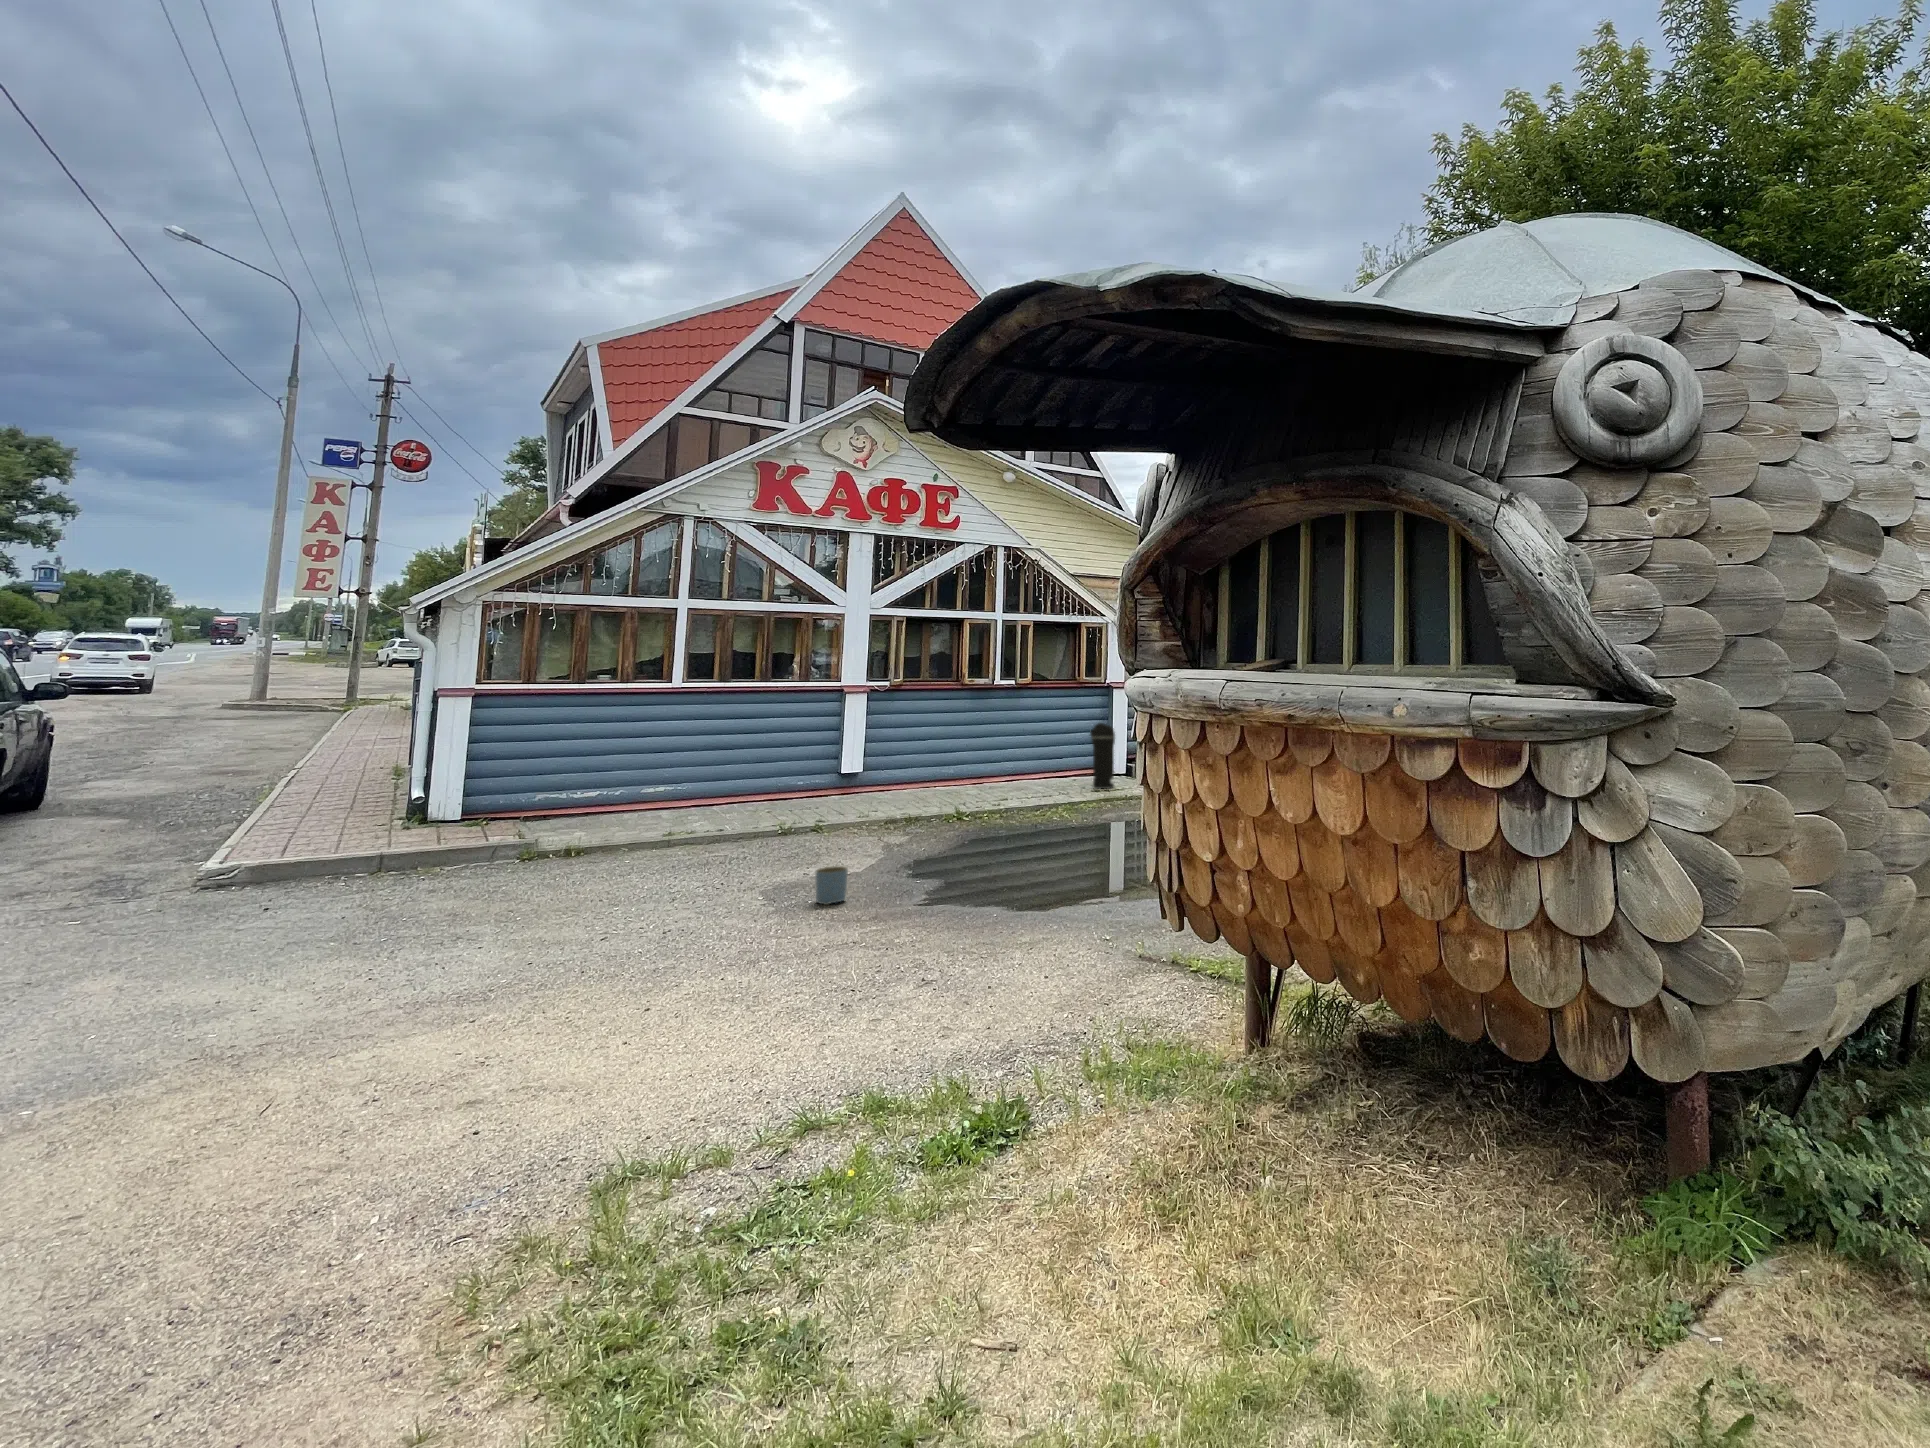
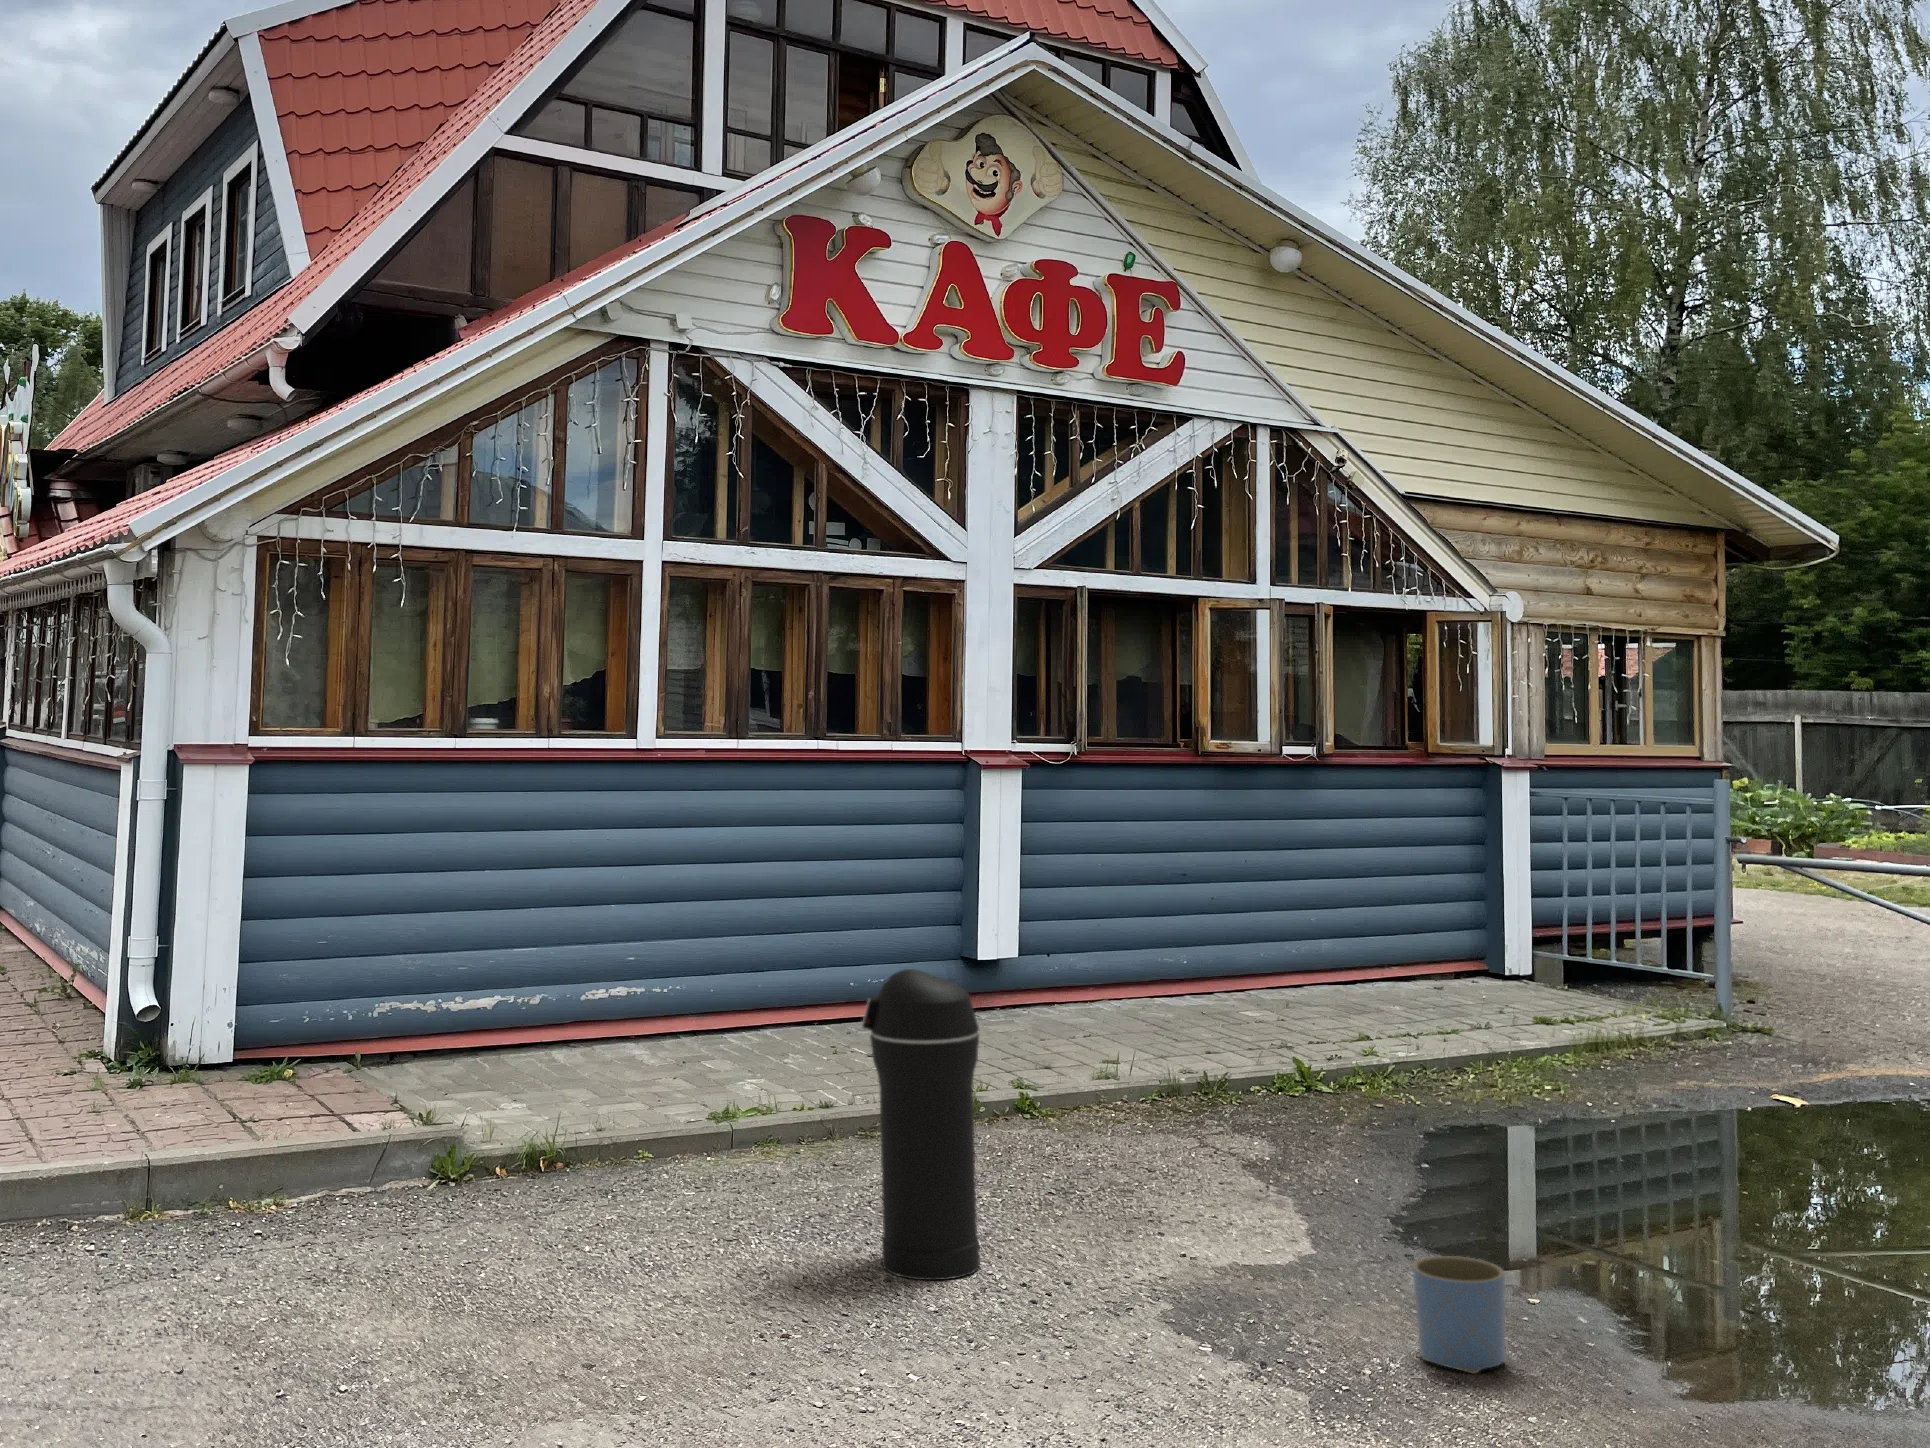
trash can: present [1090,723,1115,789] -> present [862,969,980,1280]

